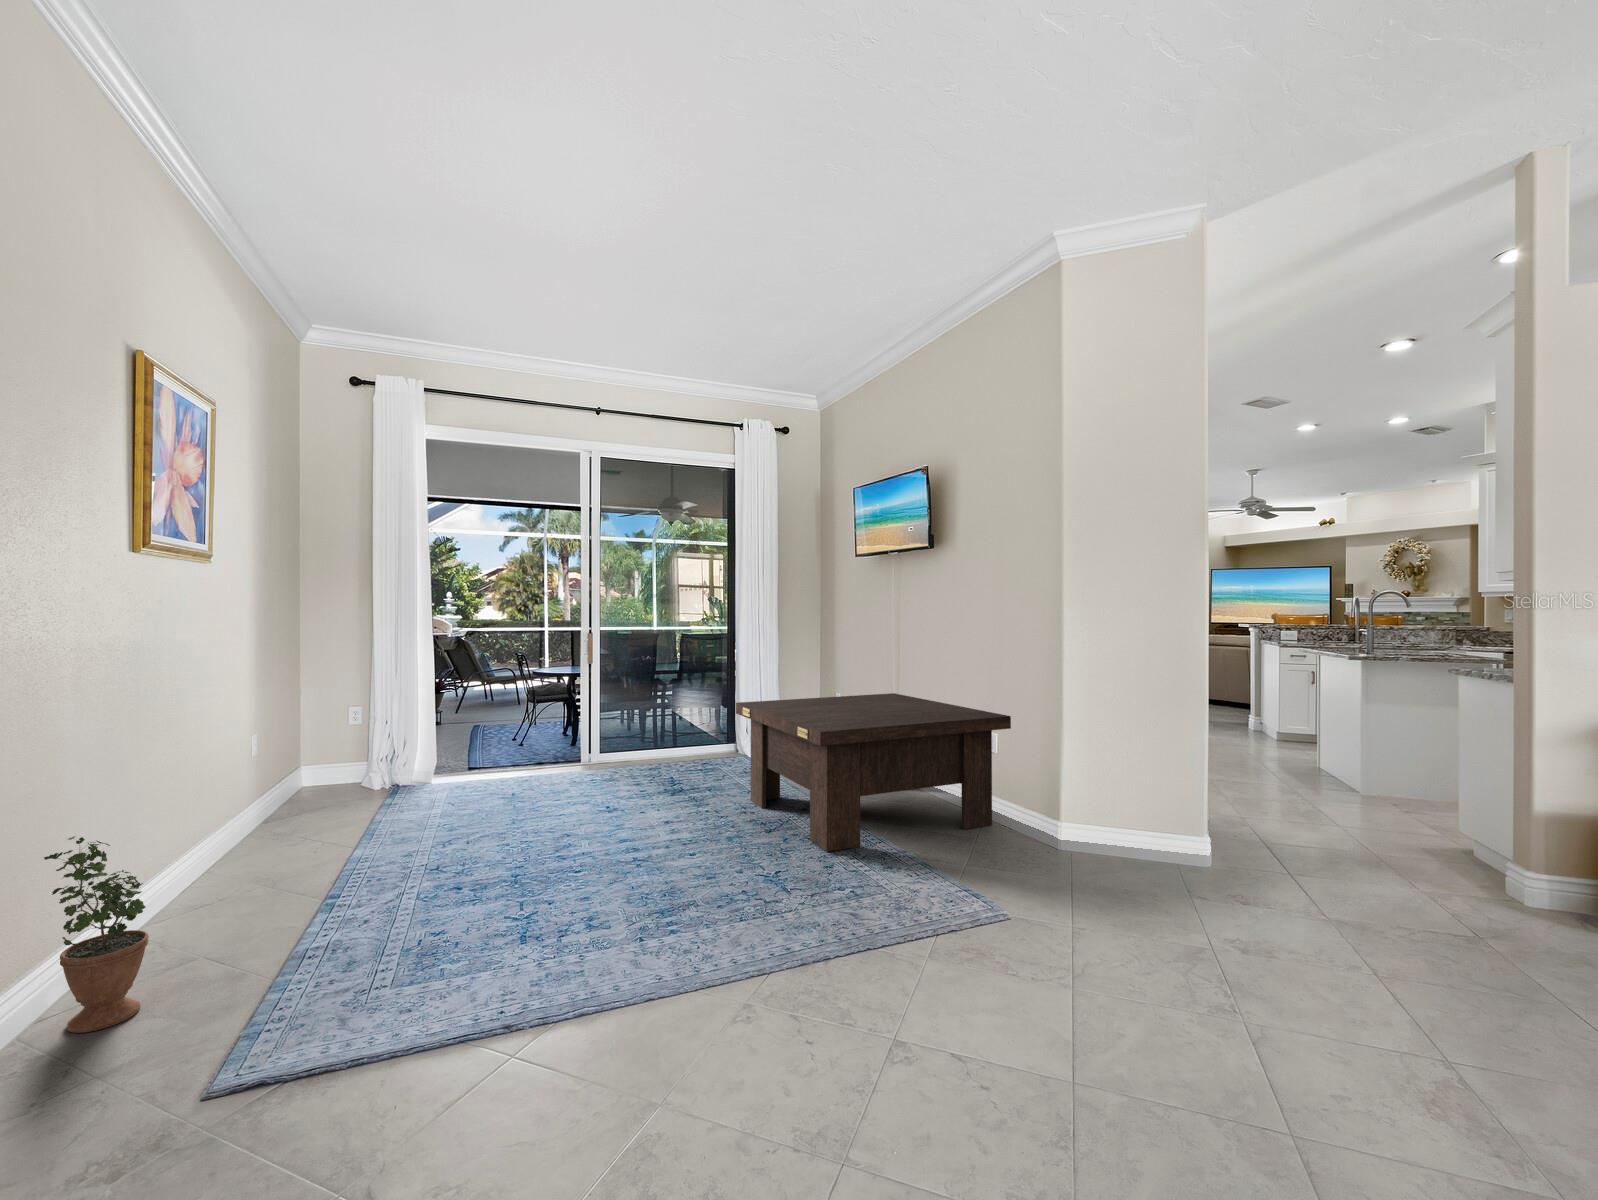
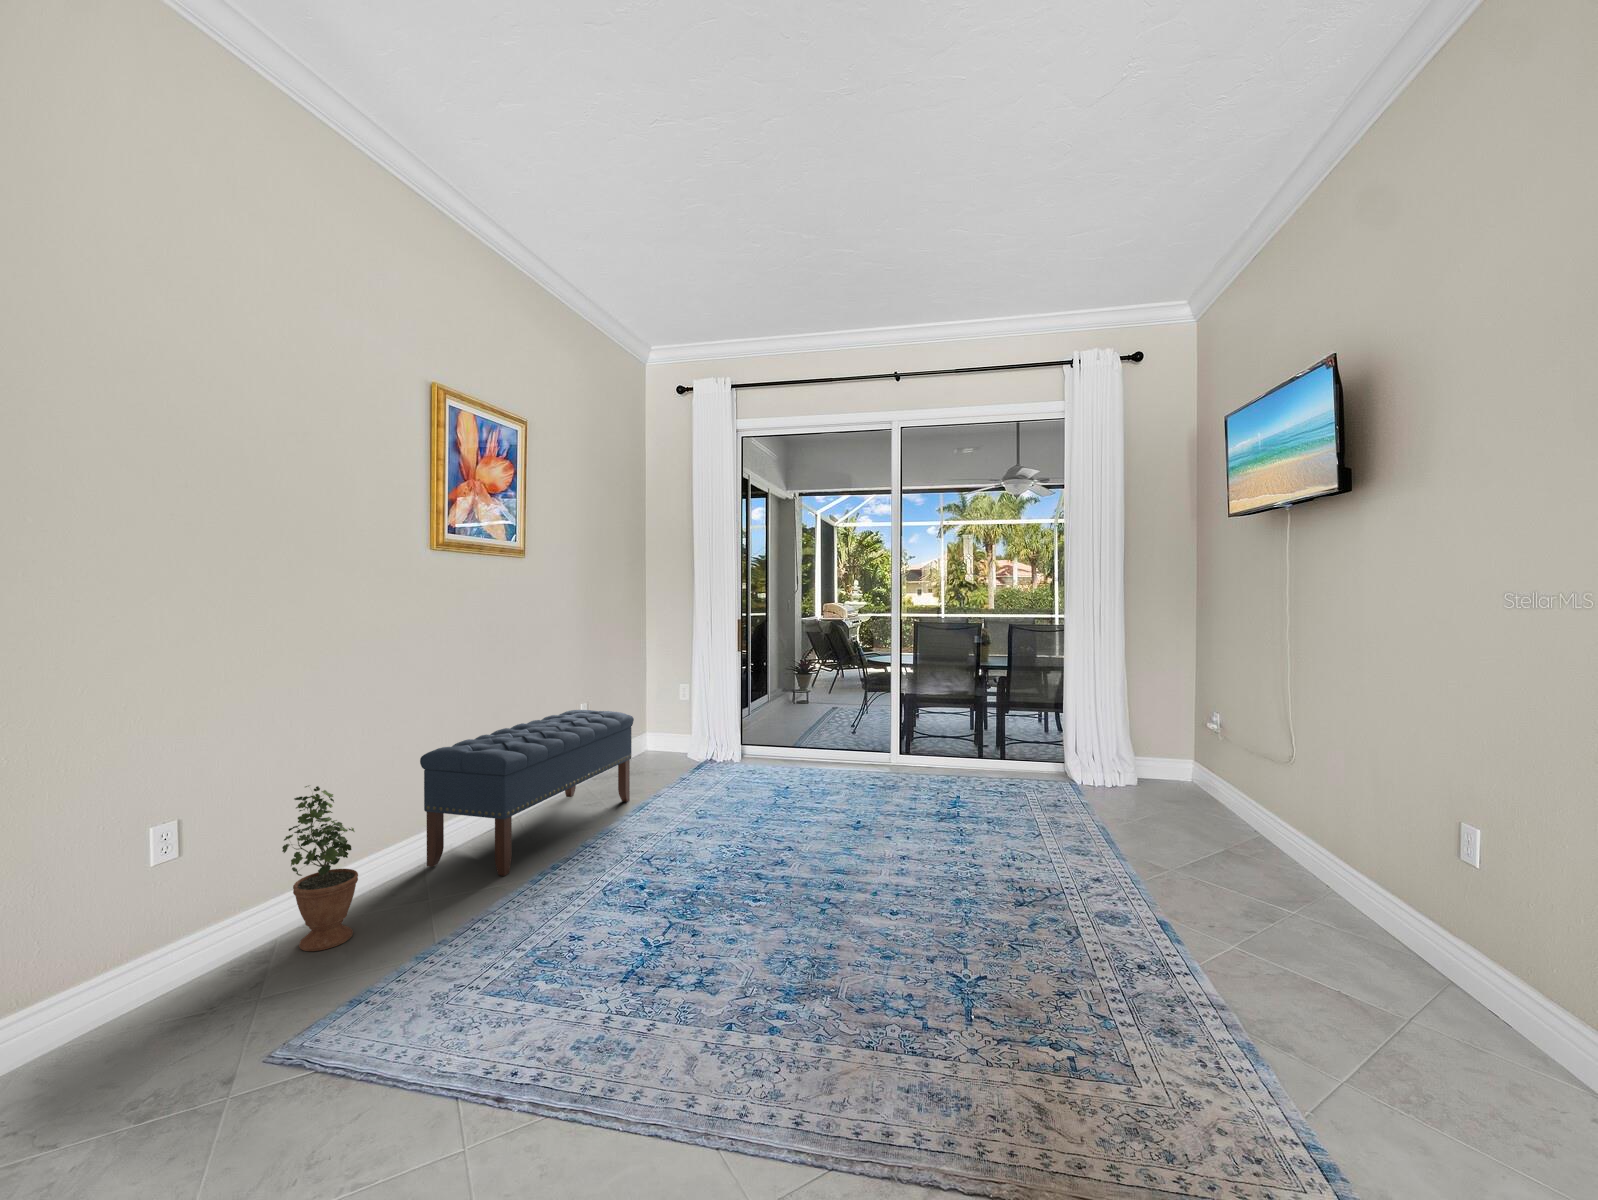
coffee table: present [736,693,1011,852] -> none [1018,718,1501,1001]
bench: none [135,738,345,936] -> present [420,710,634,876]

